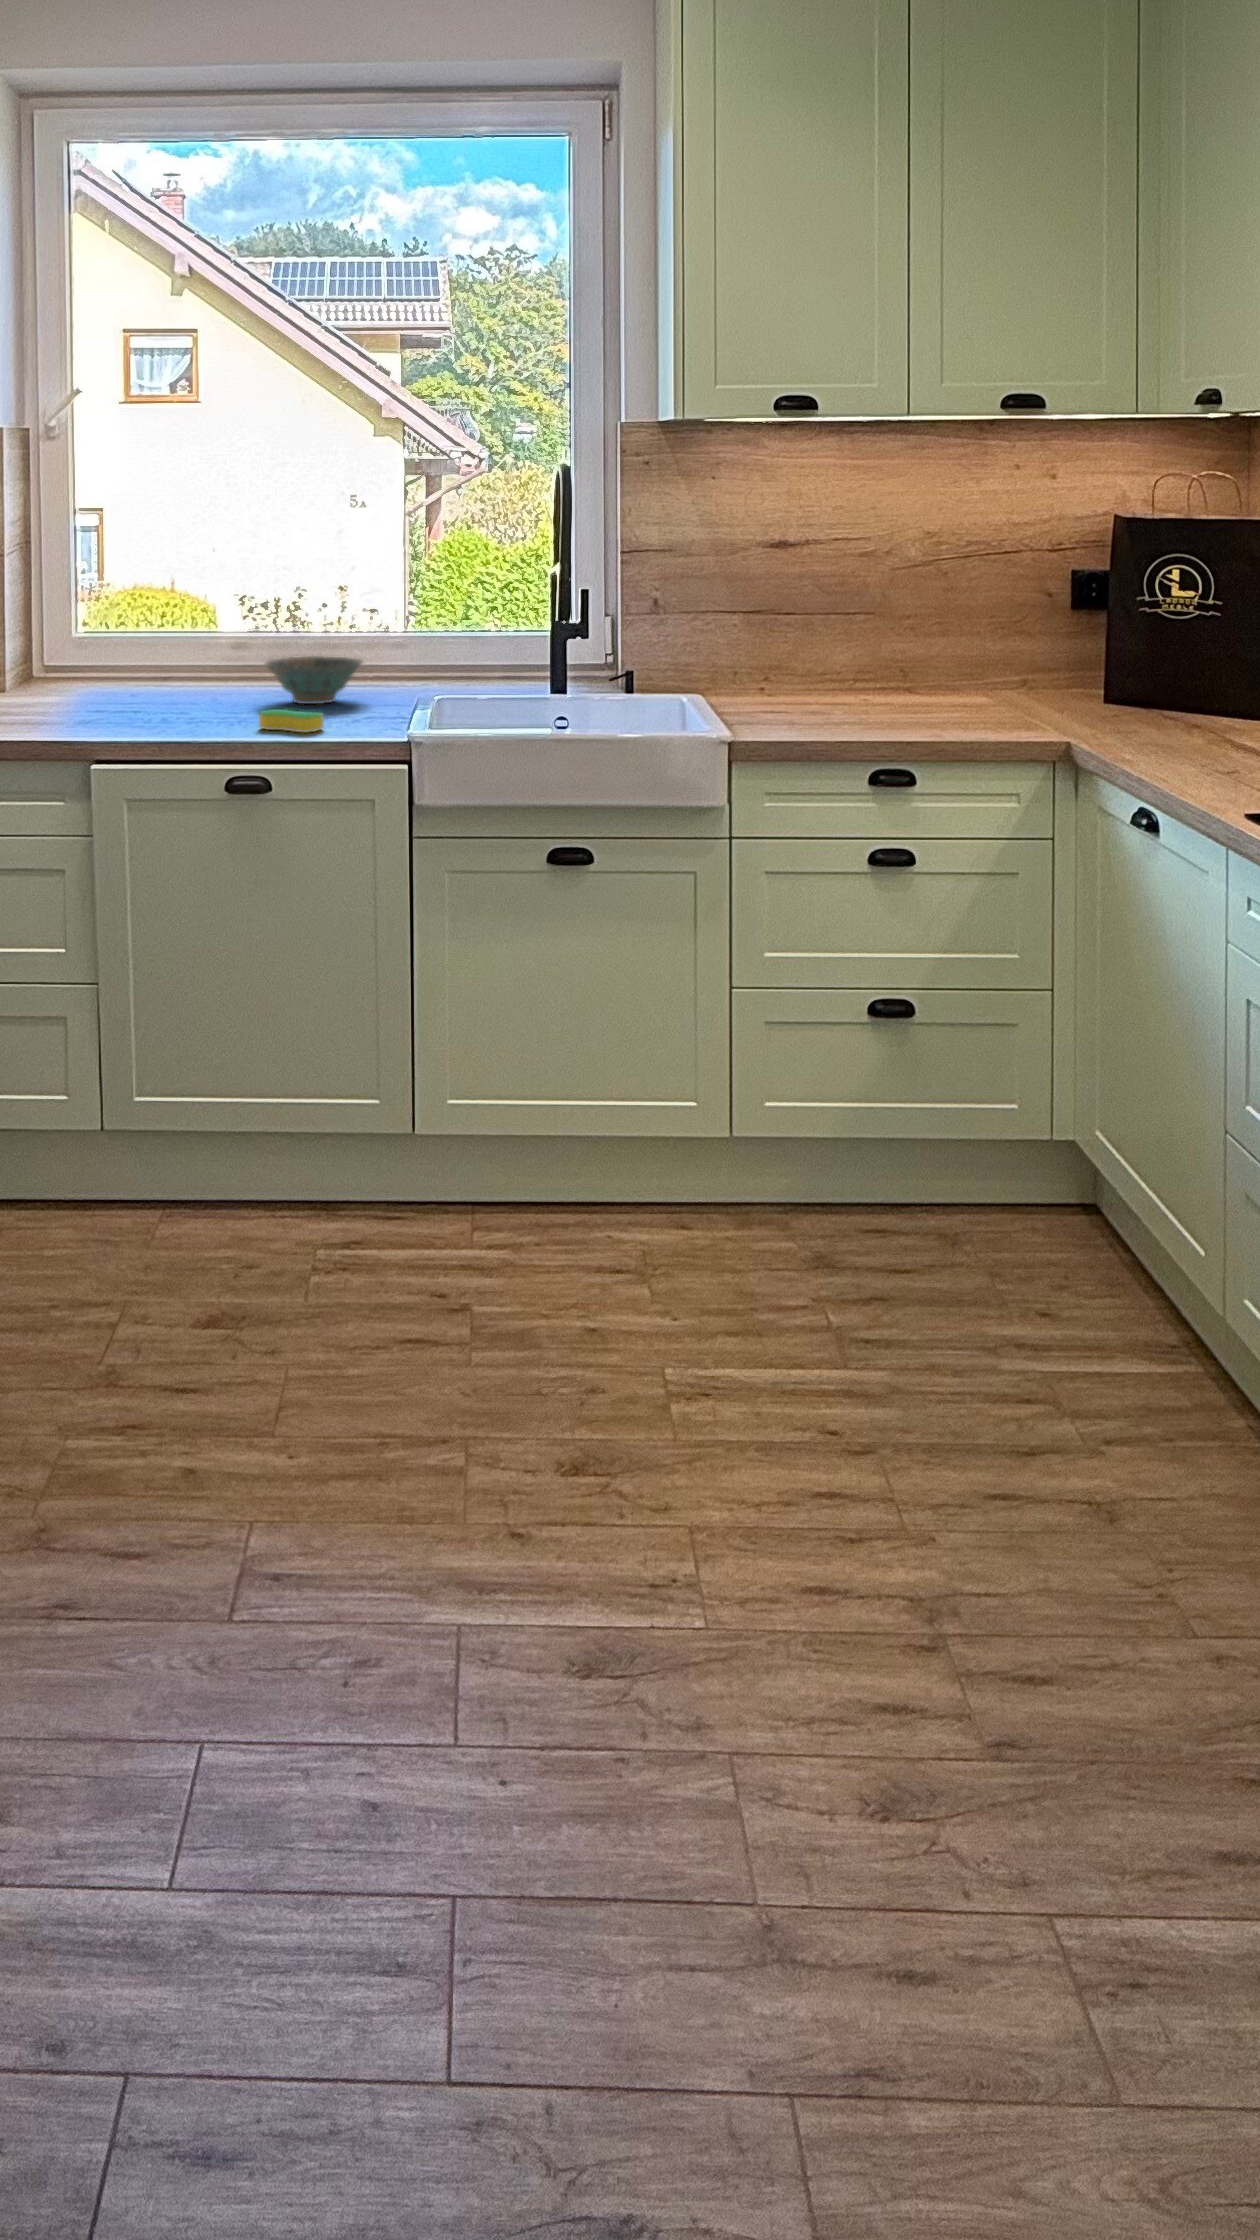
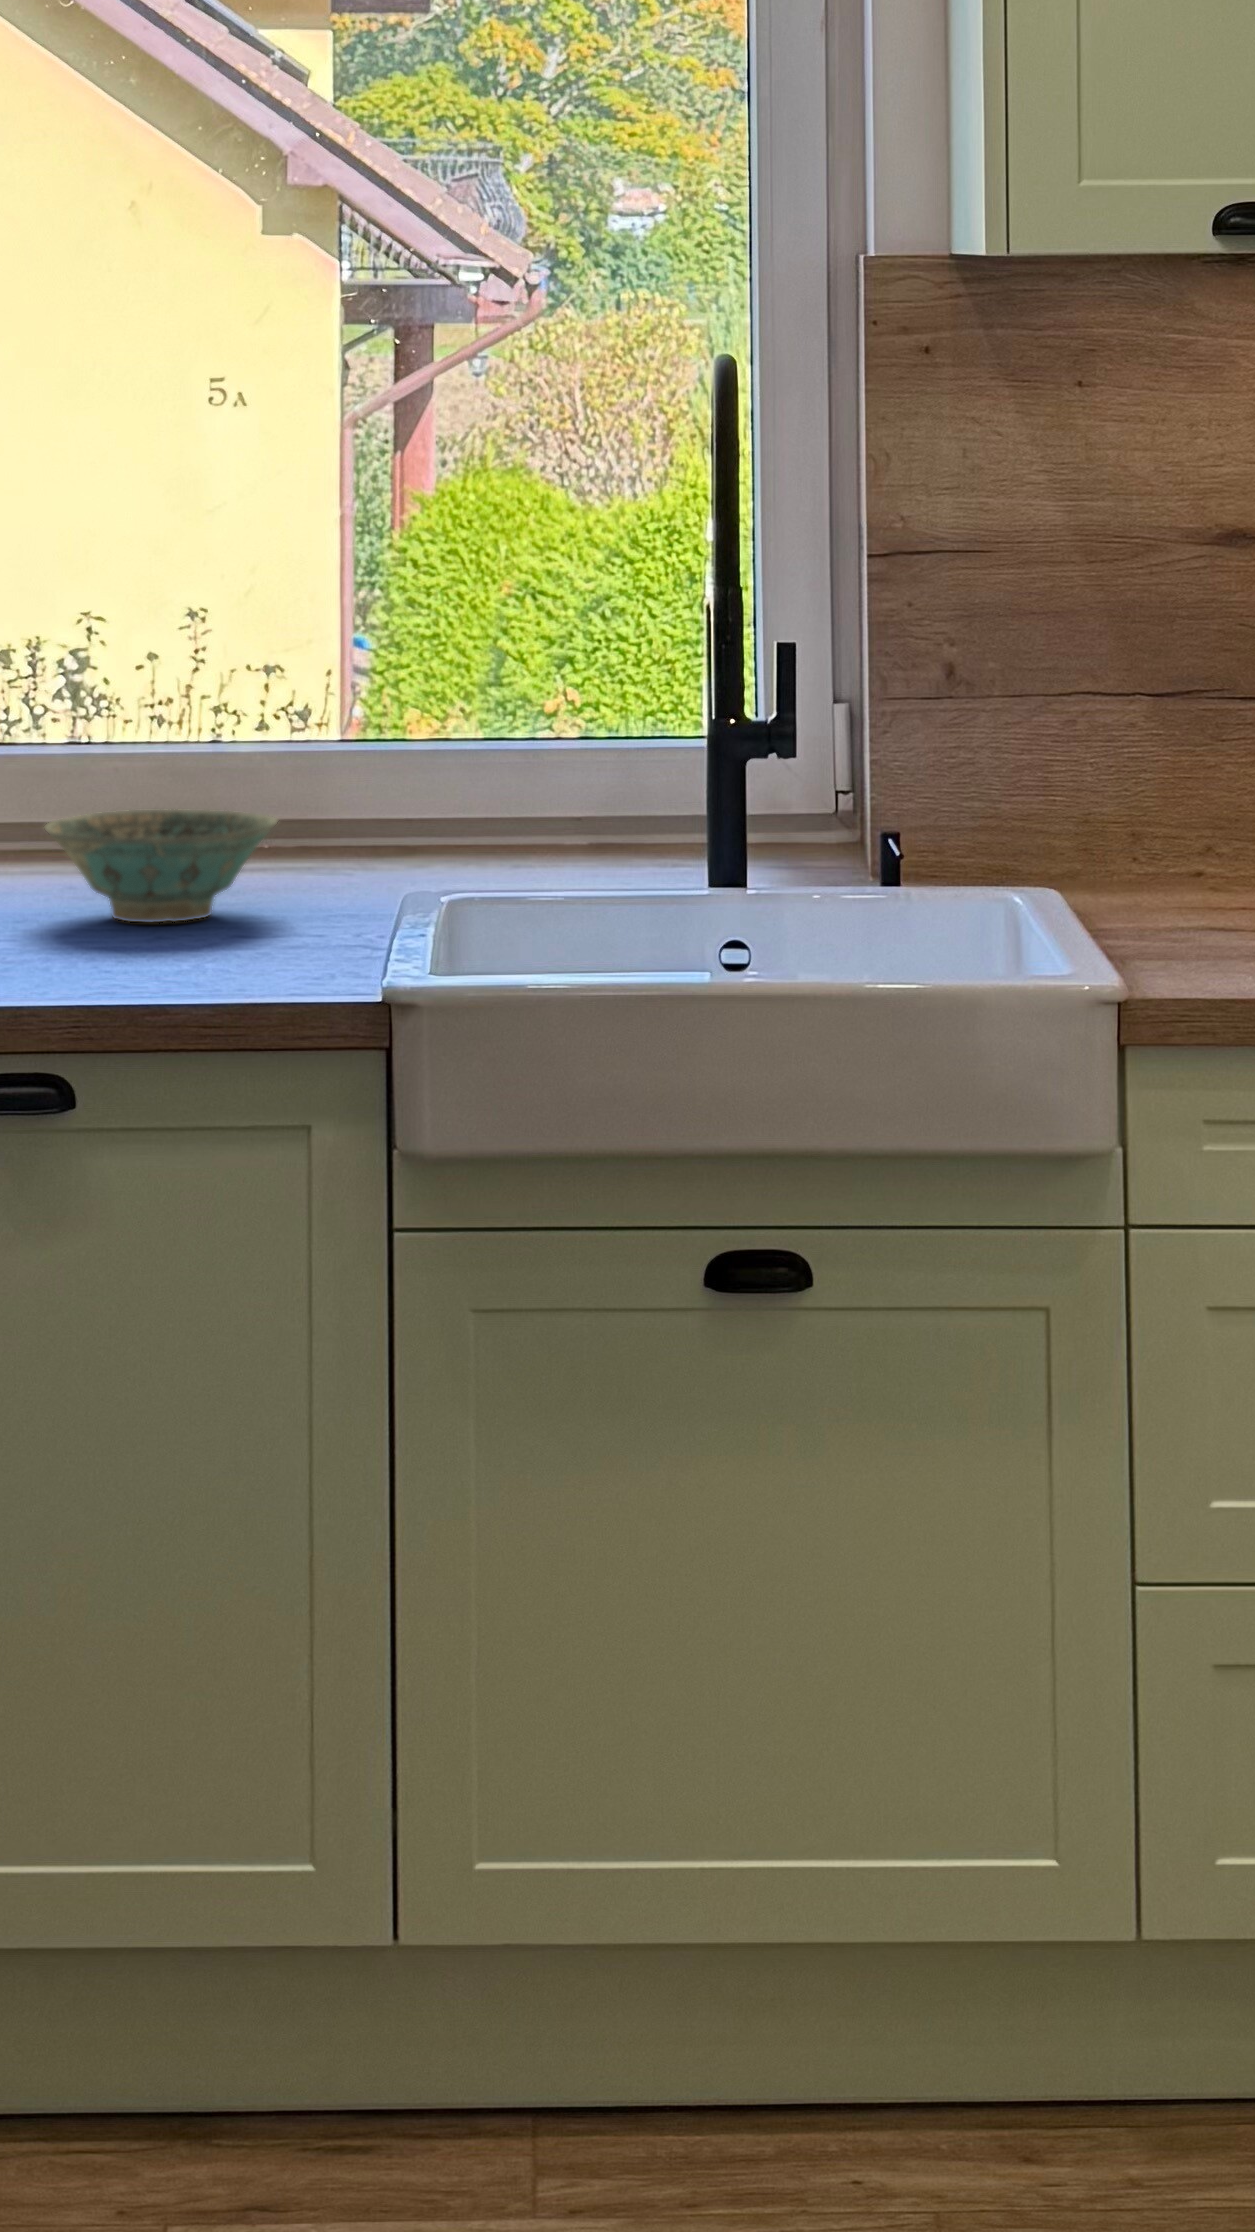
sponge: present [259,709,324,733] -> none [37,937,188,992]

